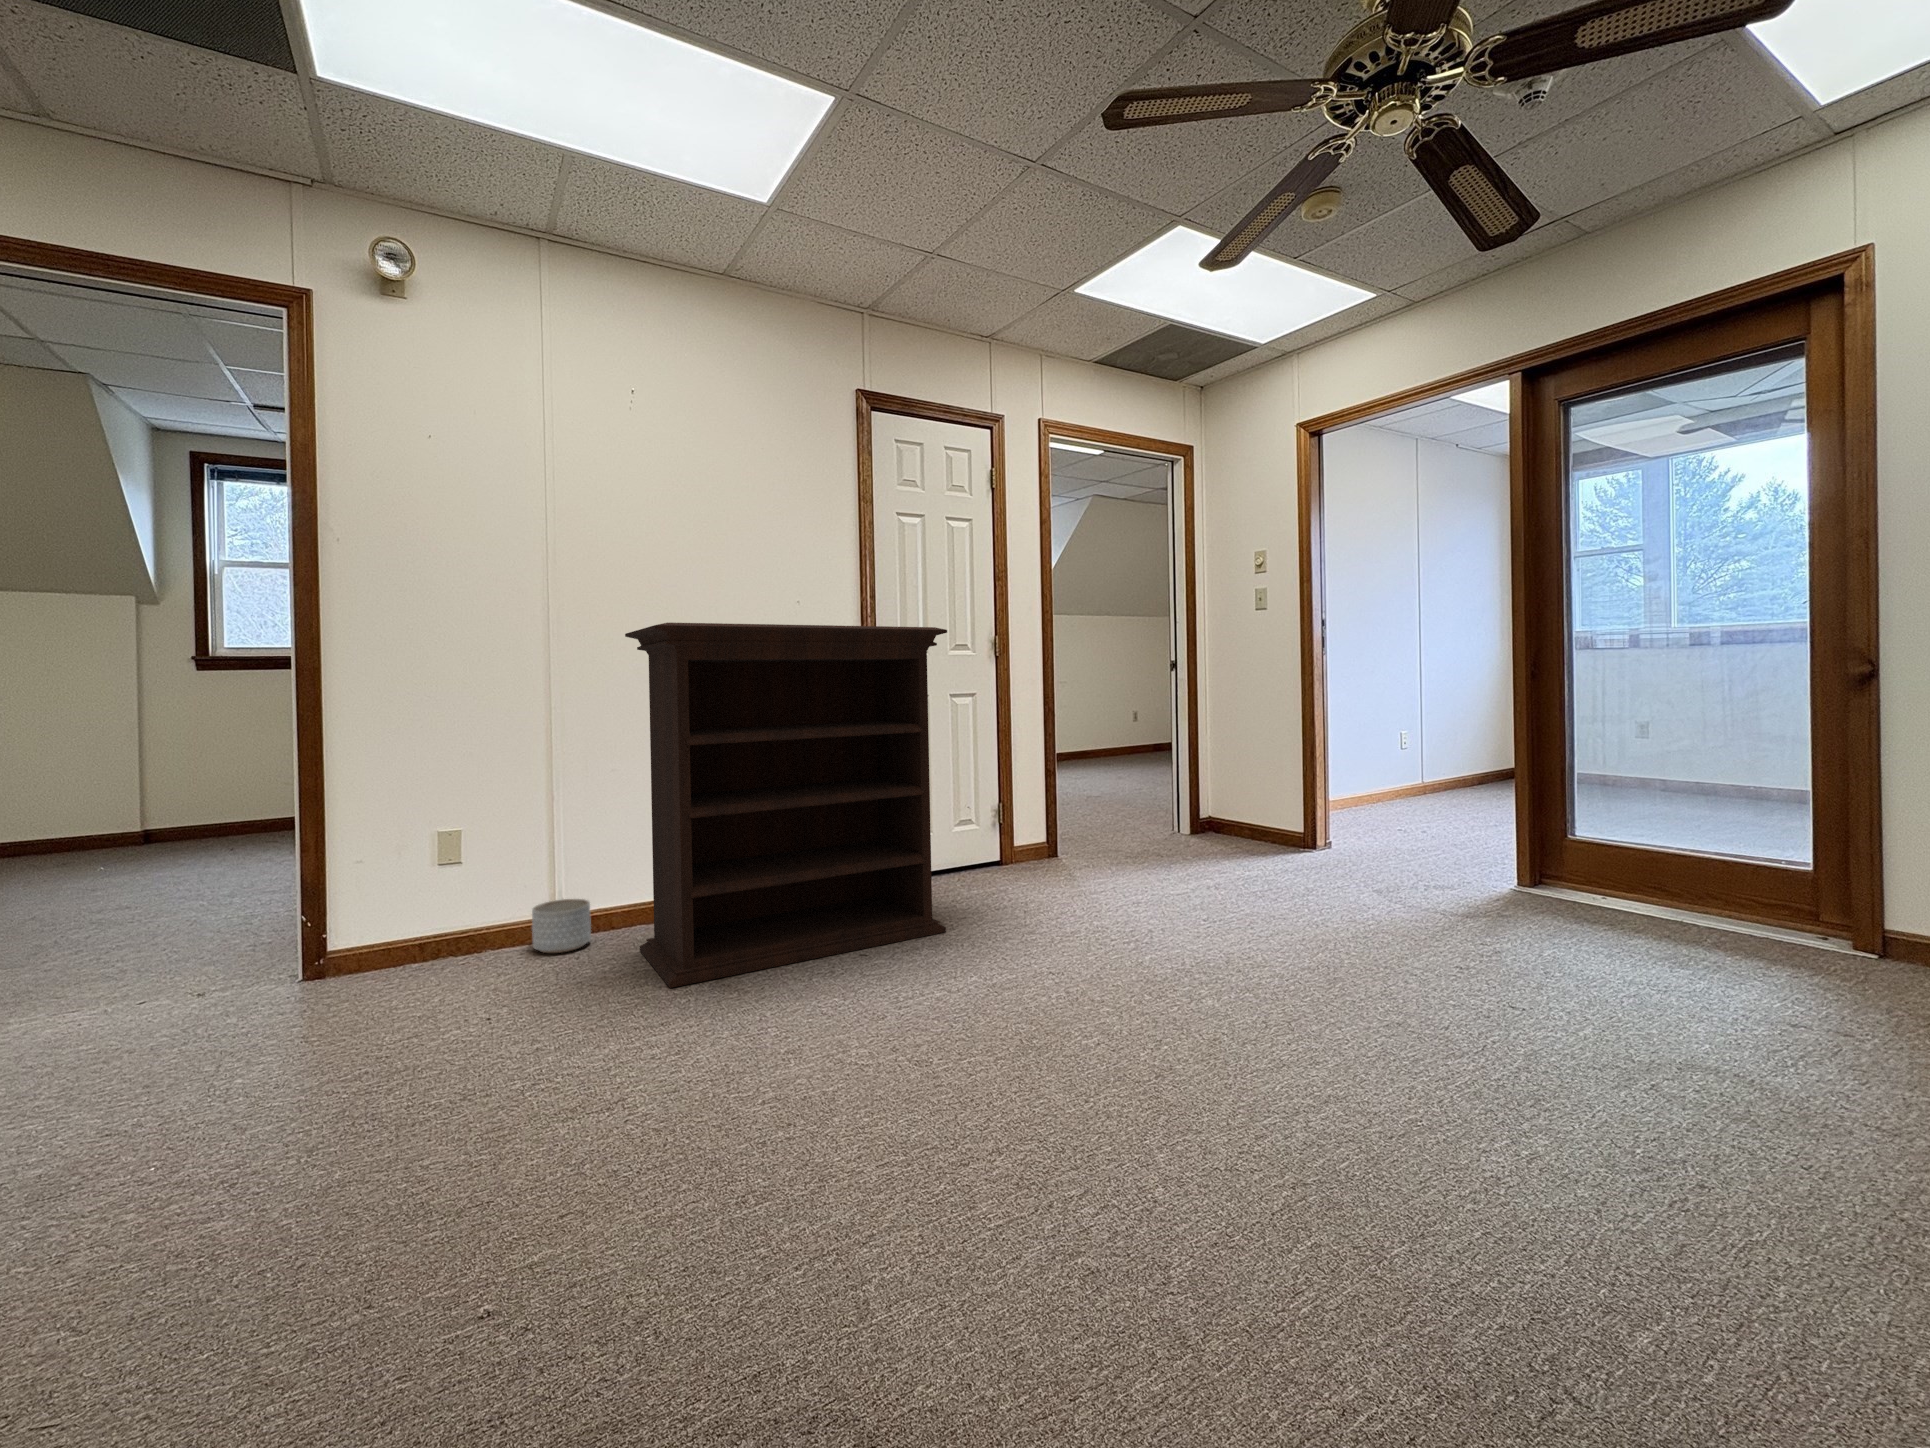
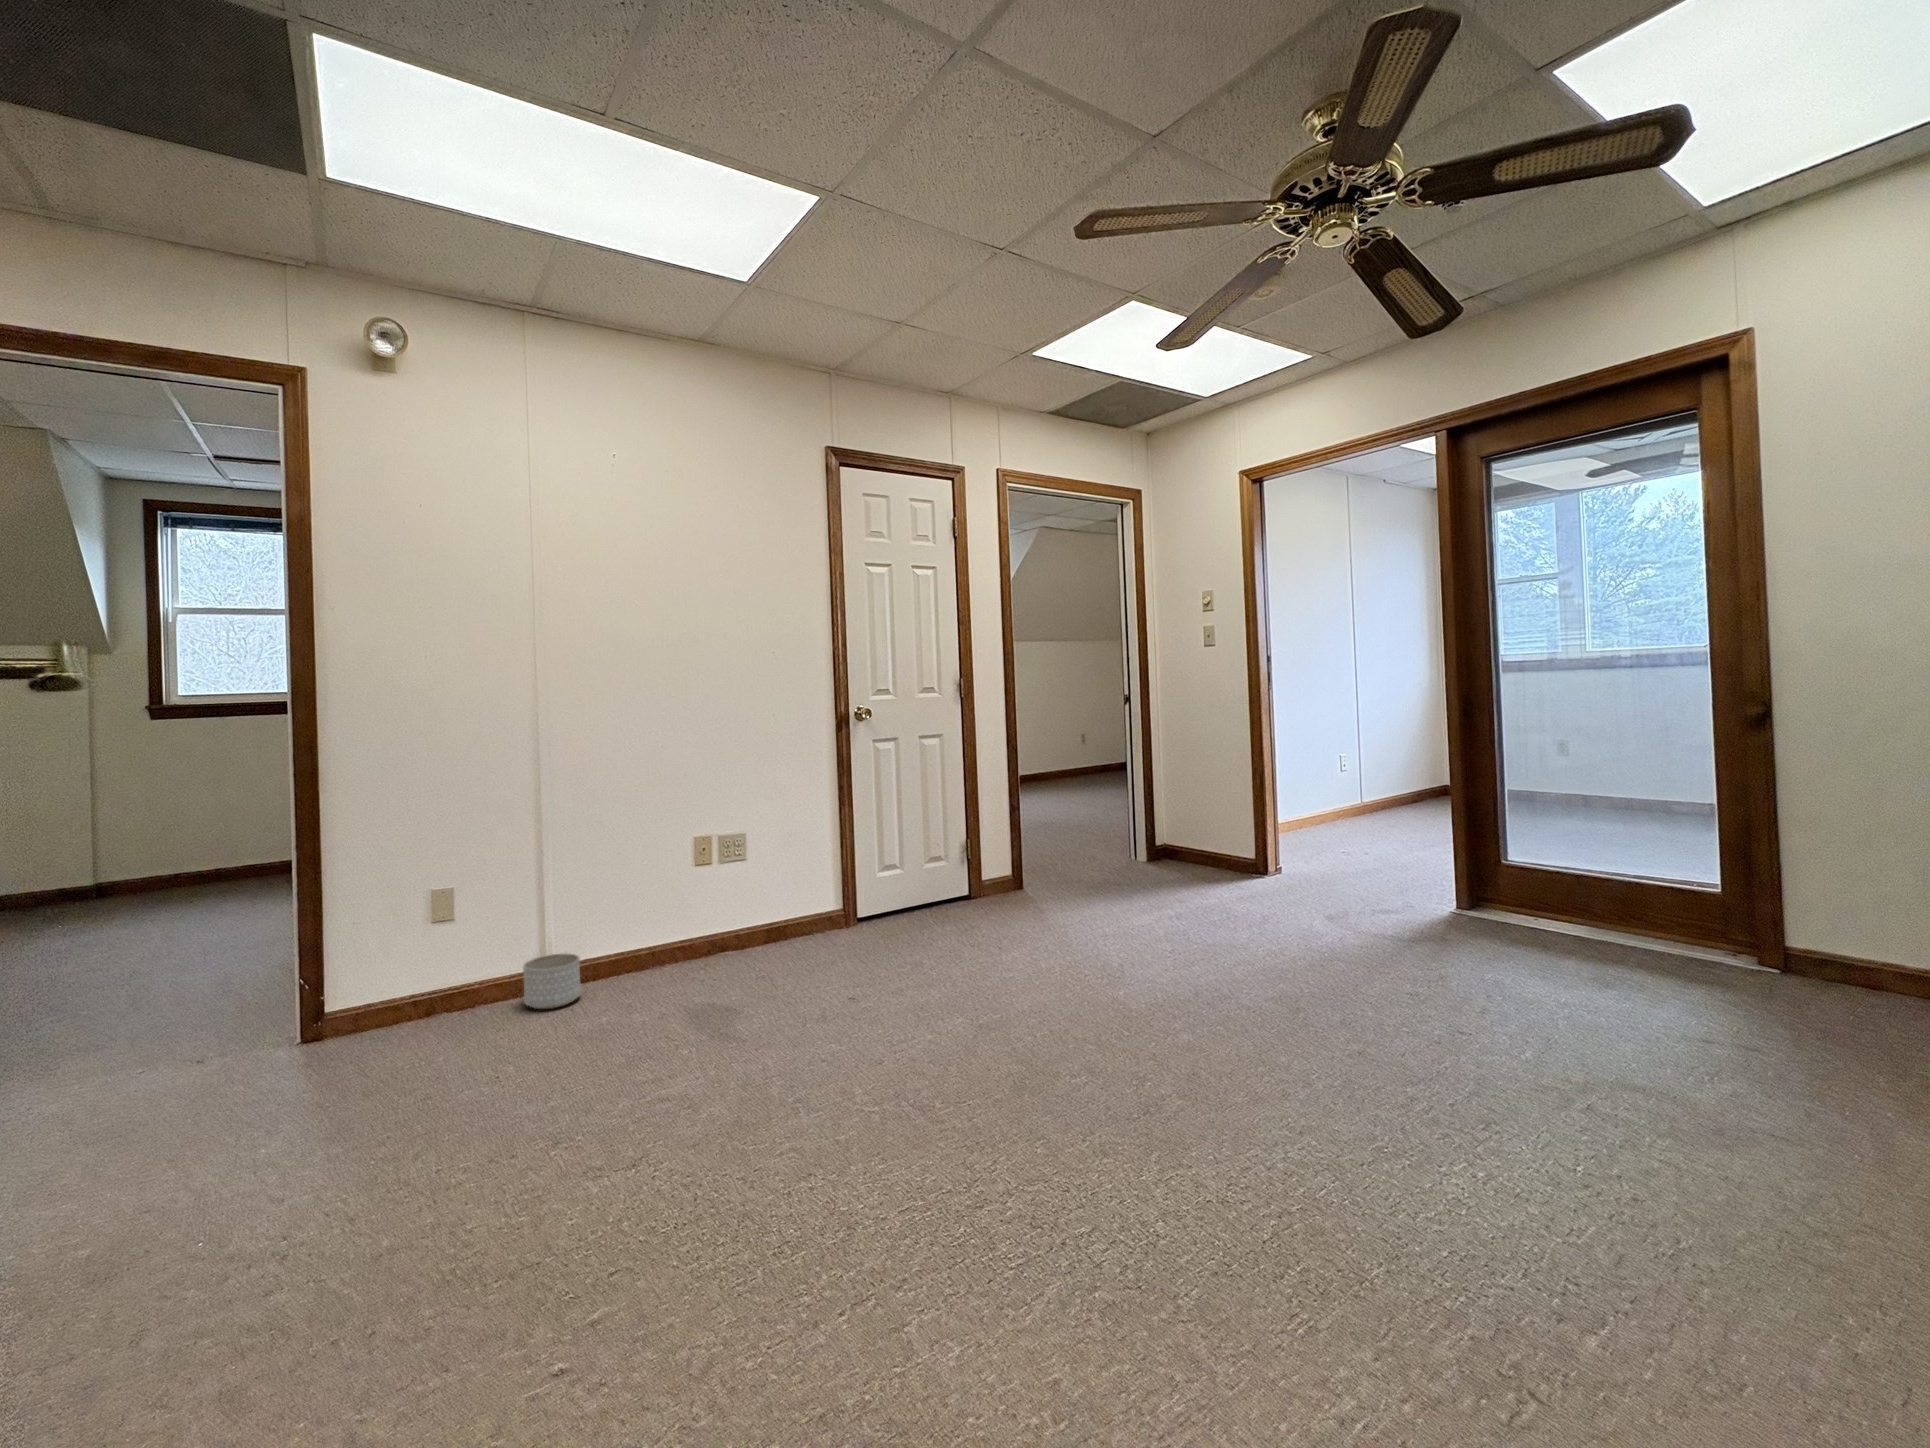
bookshelf: present [625,623,947,988] -> none [613,681,928,1042]

